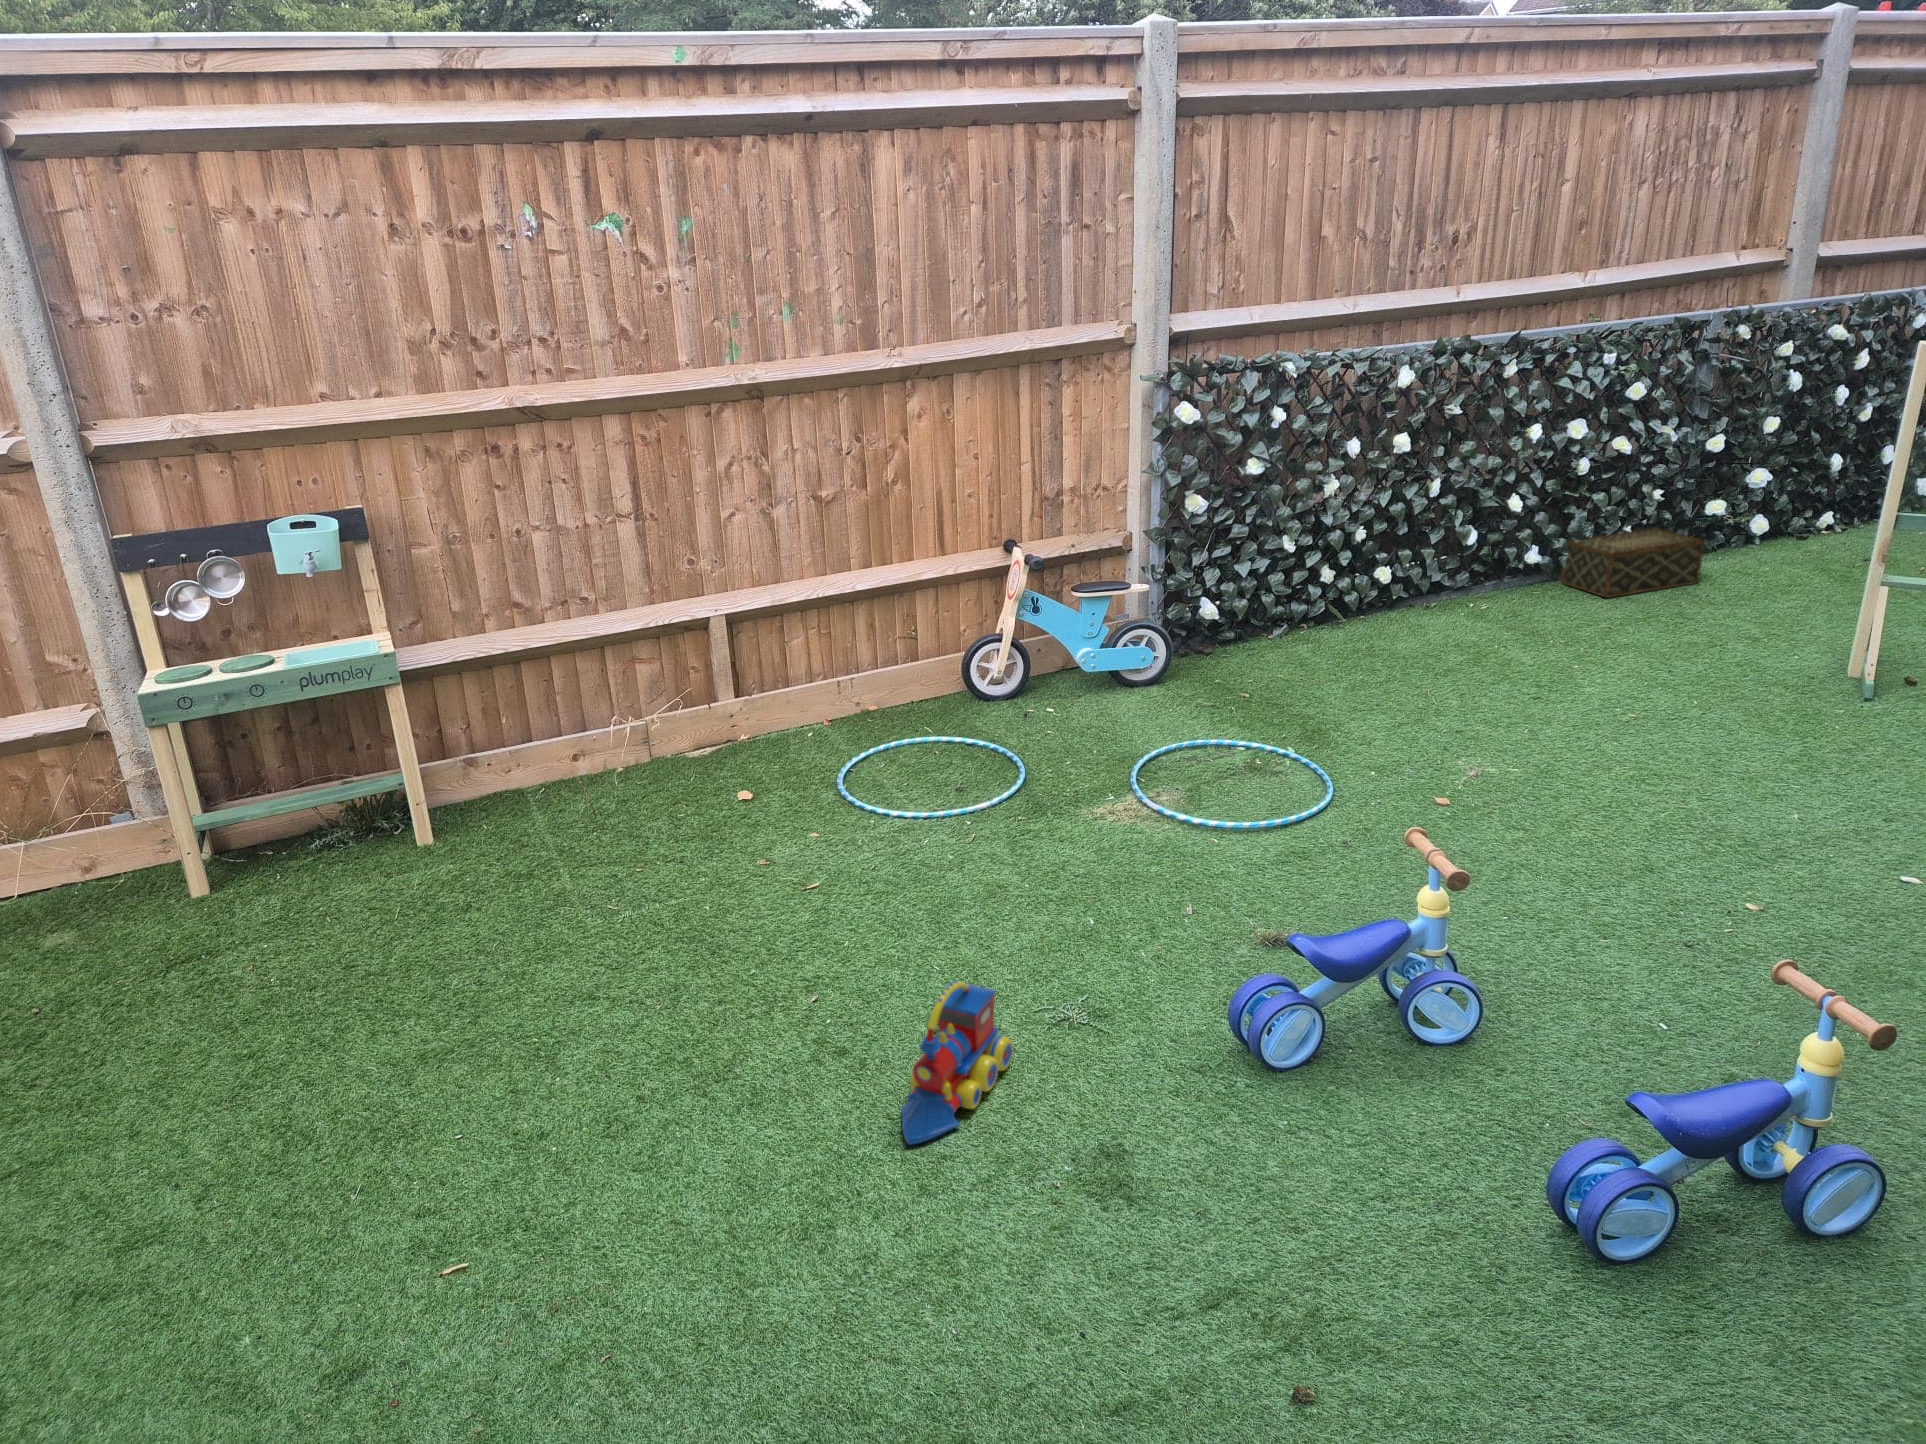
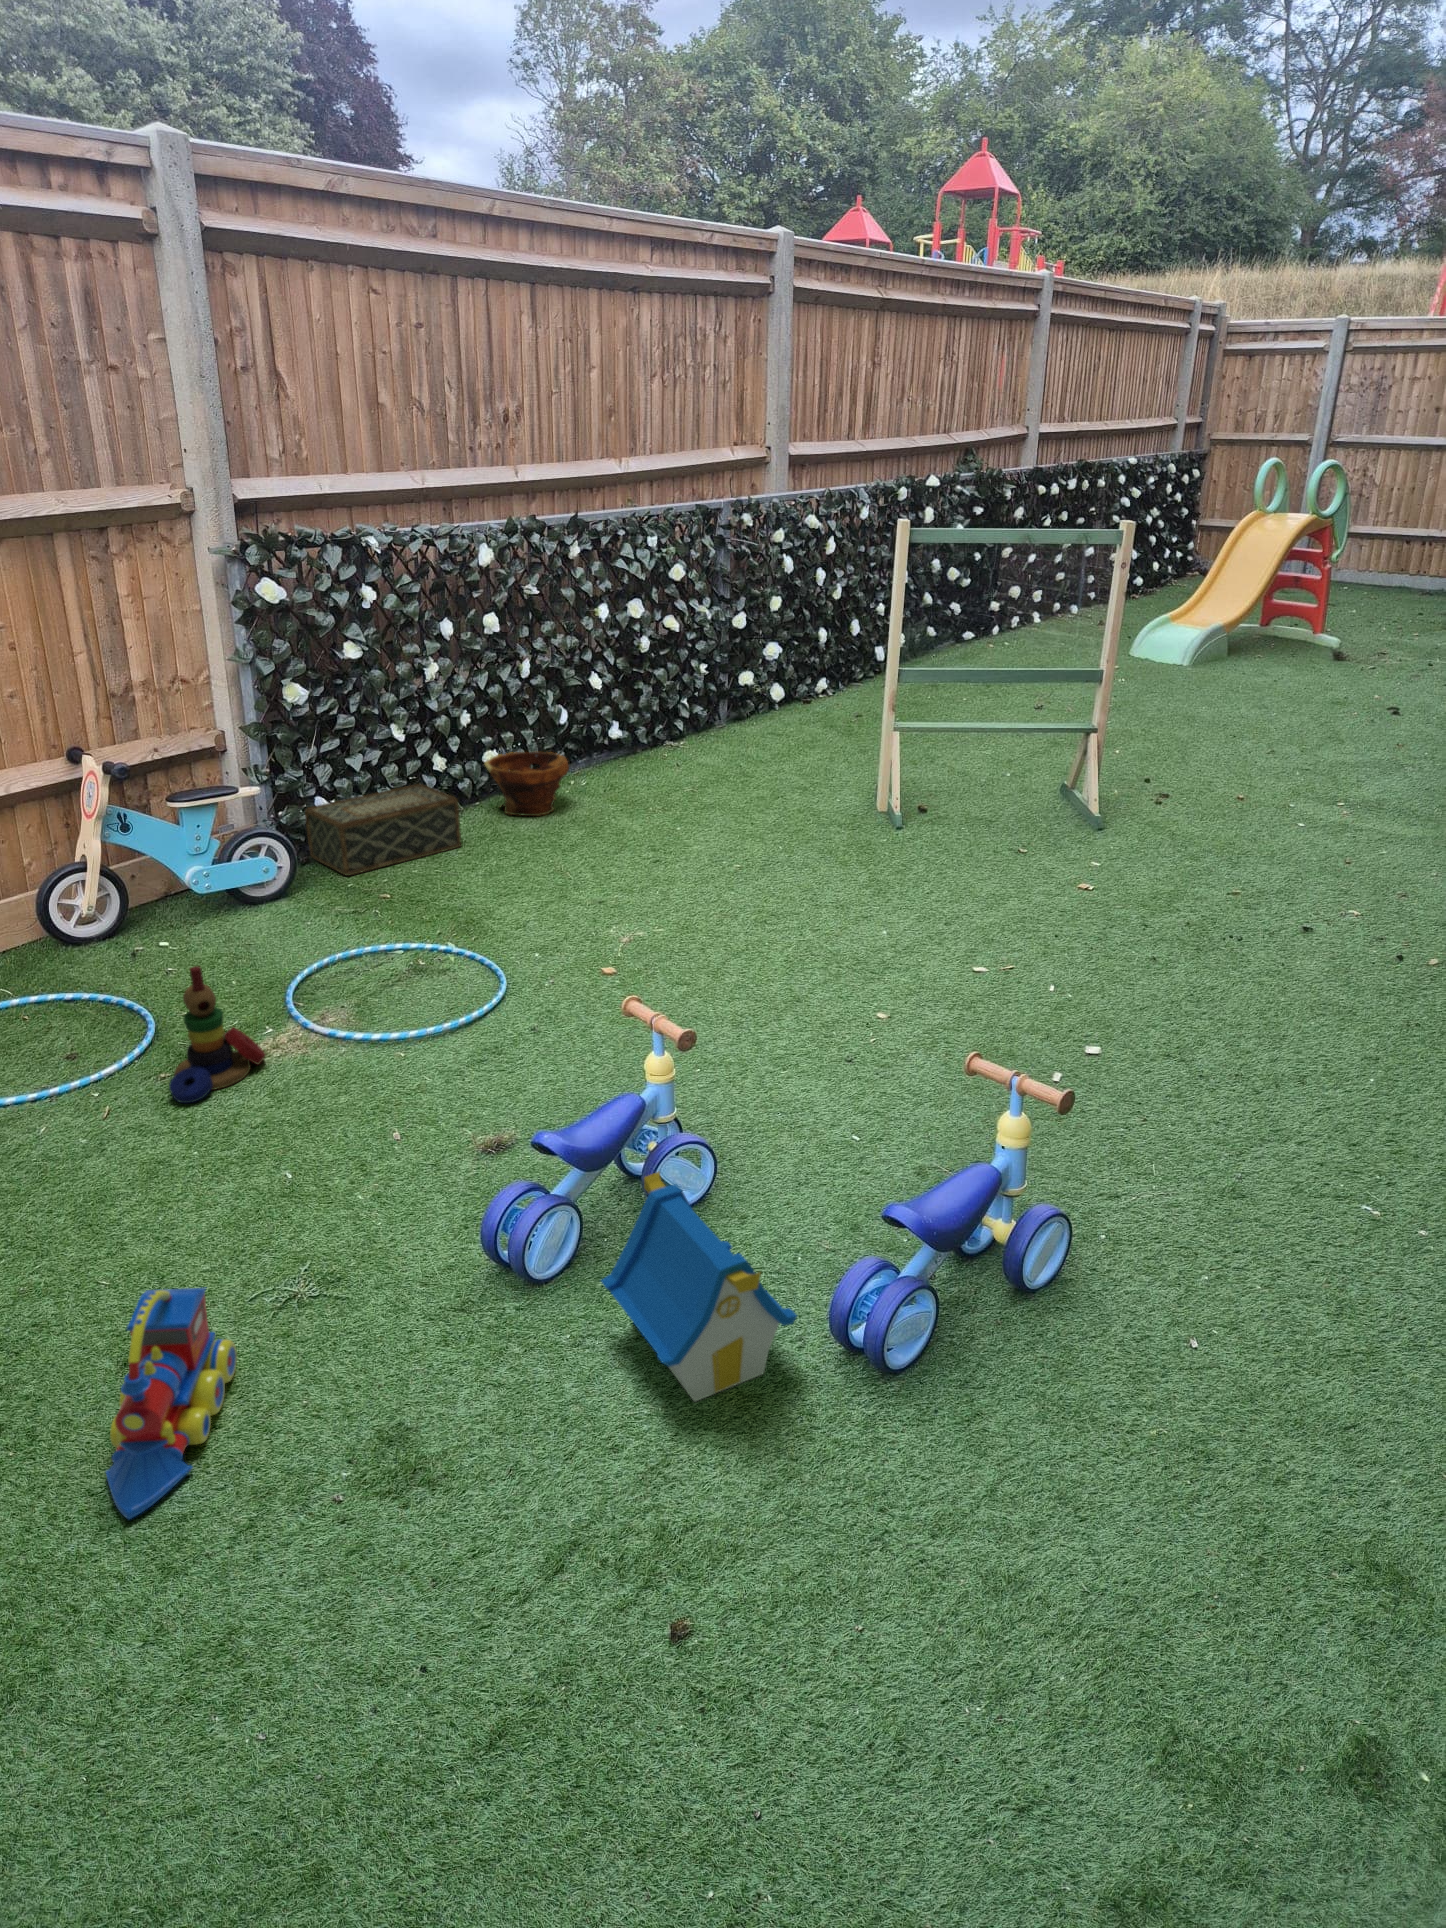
woven basket: present [1560,528,1704,598] -> present [305,784,461,876]
planter: none [1375,572,1464,638] -> present [485,751,569,816]
stacking toy: none [1020,735,1102,848] -> present [169,966,265,1103]
toy house: none [1322,996,1507,1217] -> present [601,1171,797,1401]

